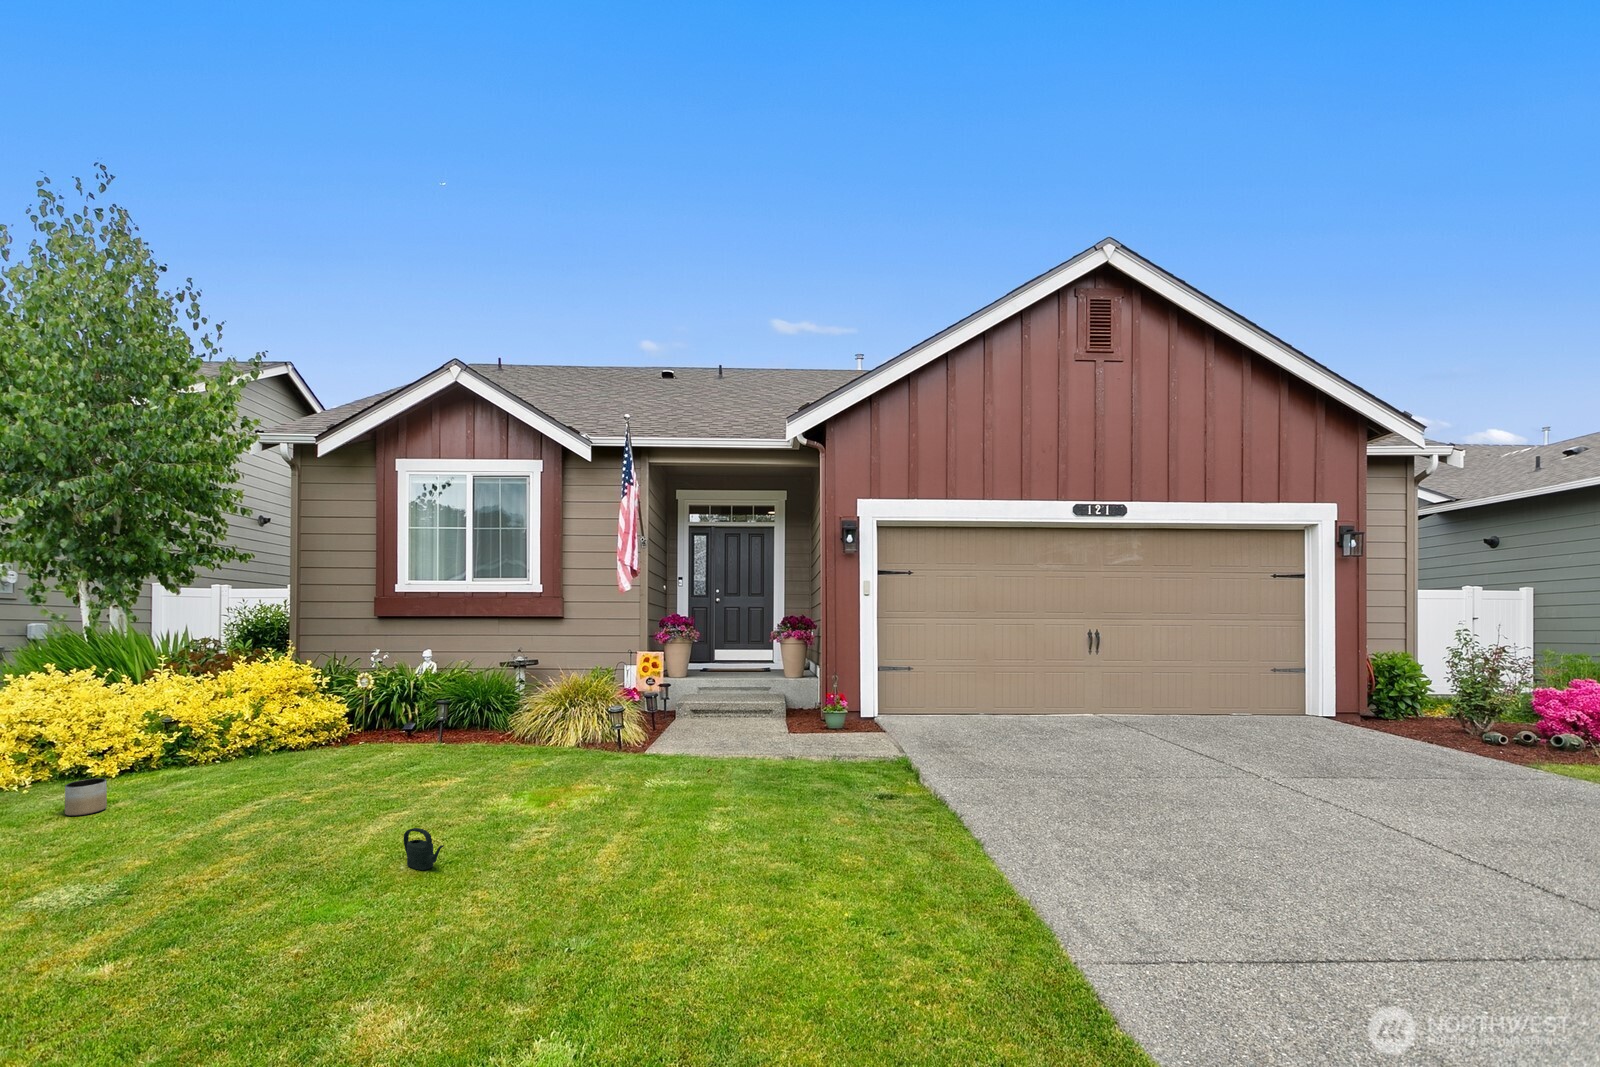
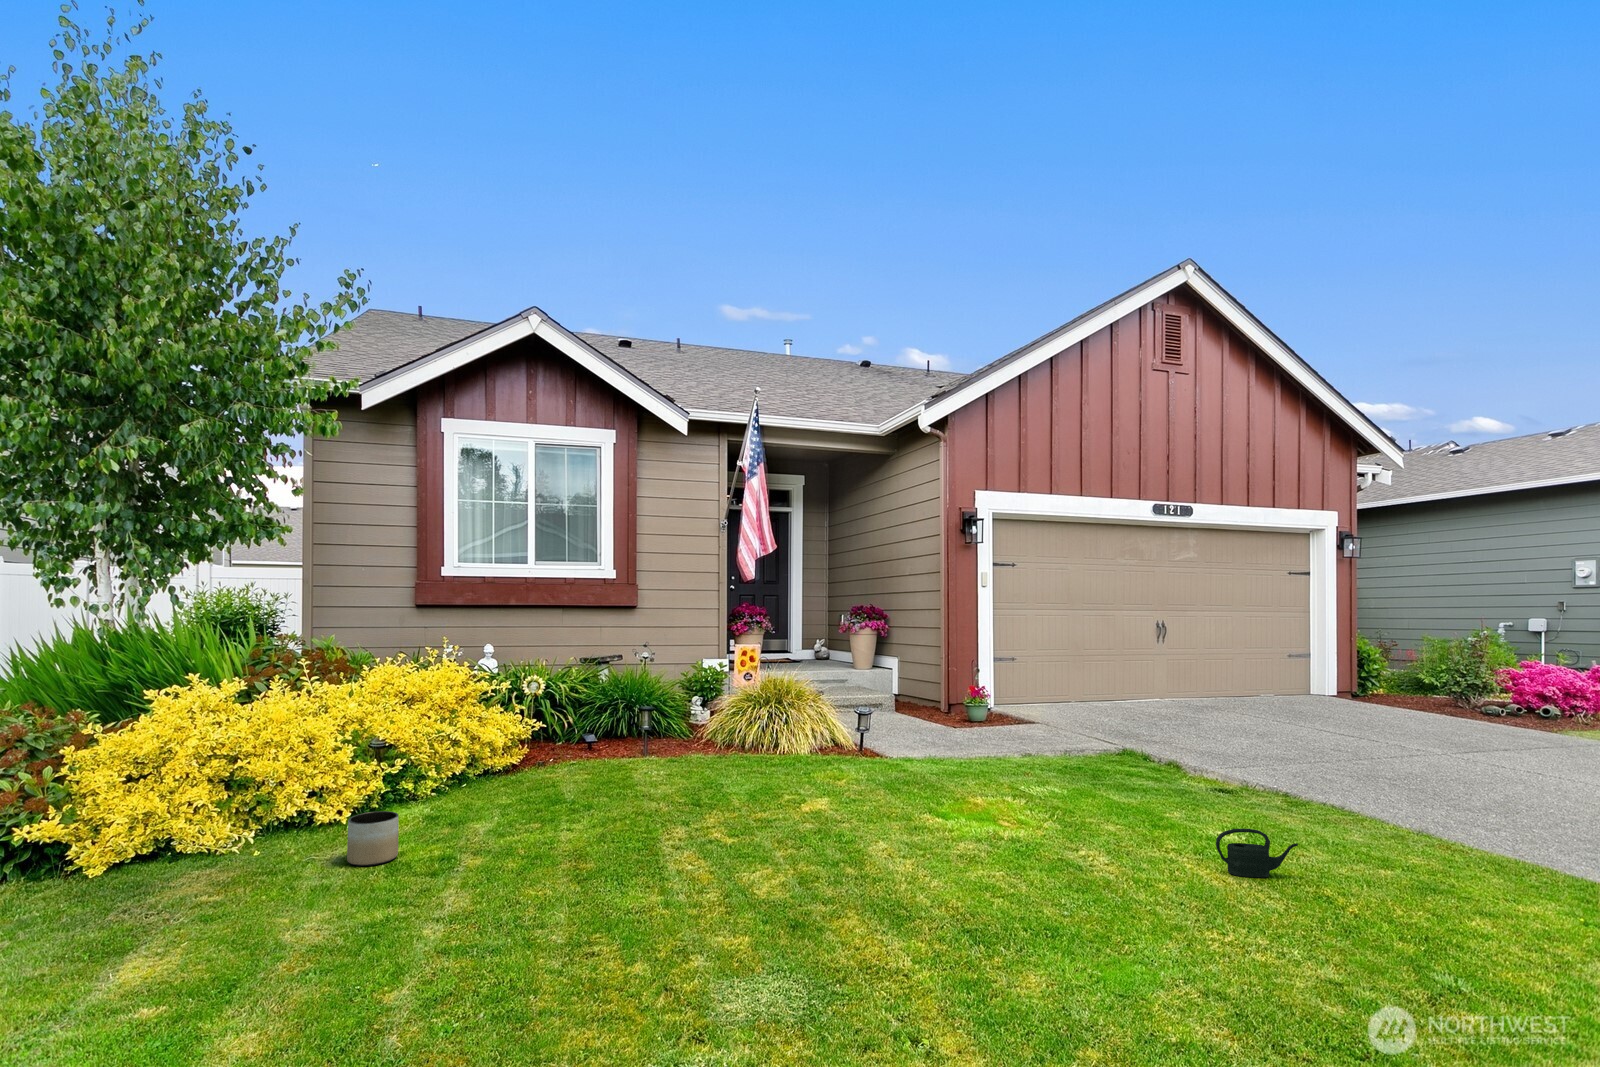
watering can: present [403,828,444,870] -> present [1216,829,1298,878]

